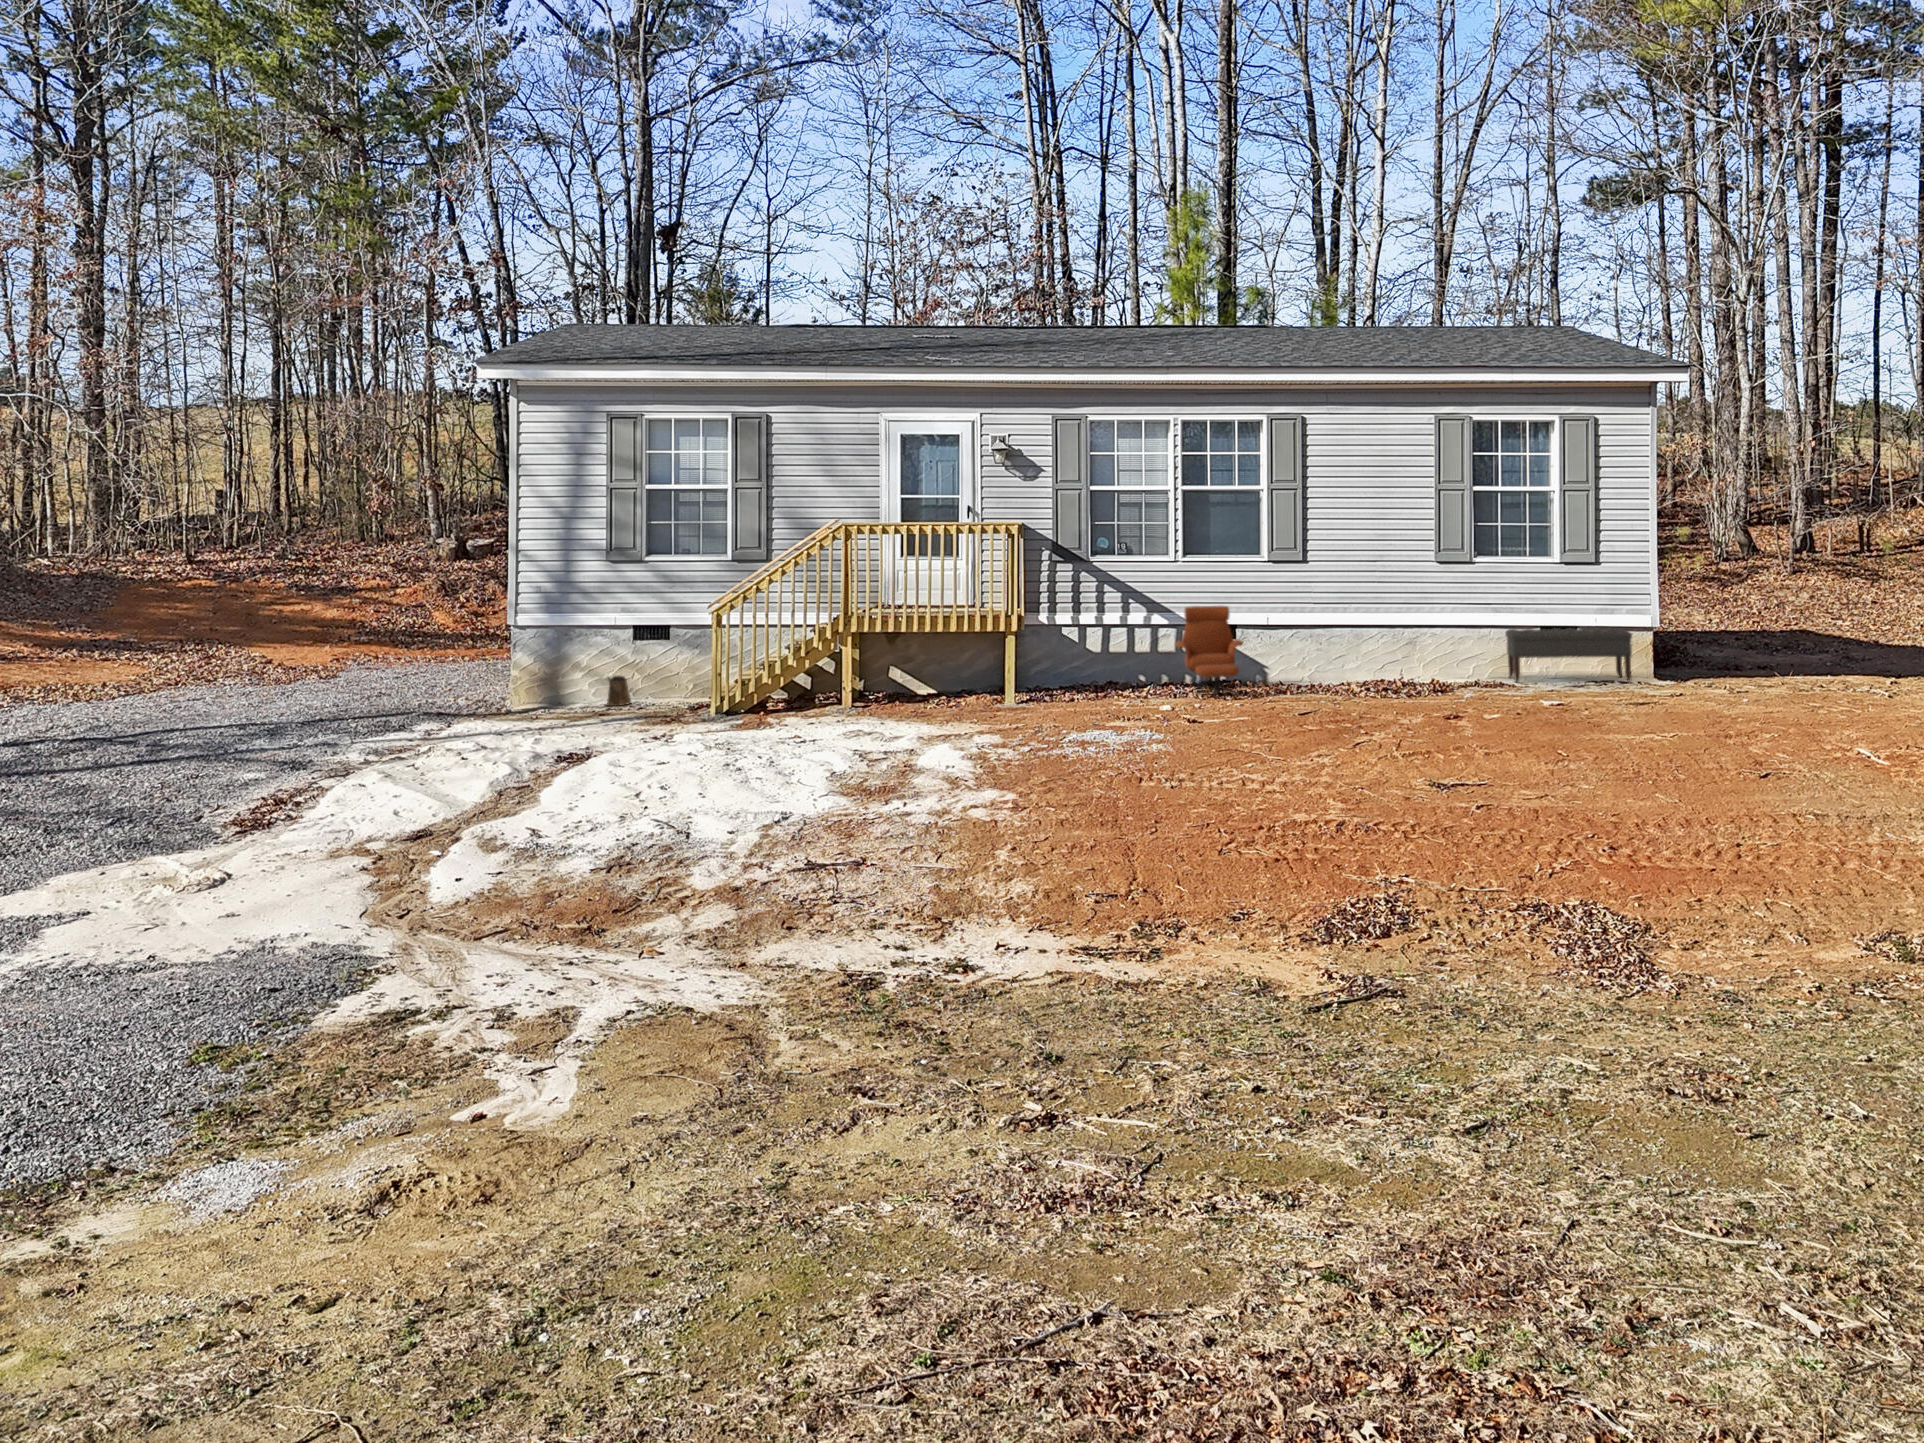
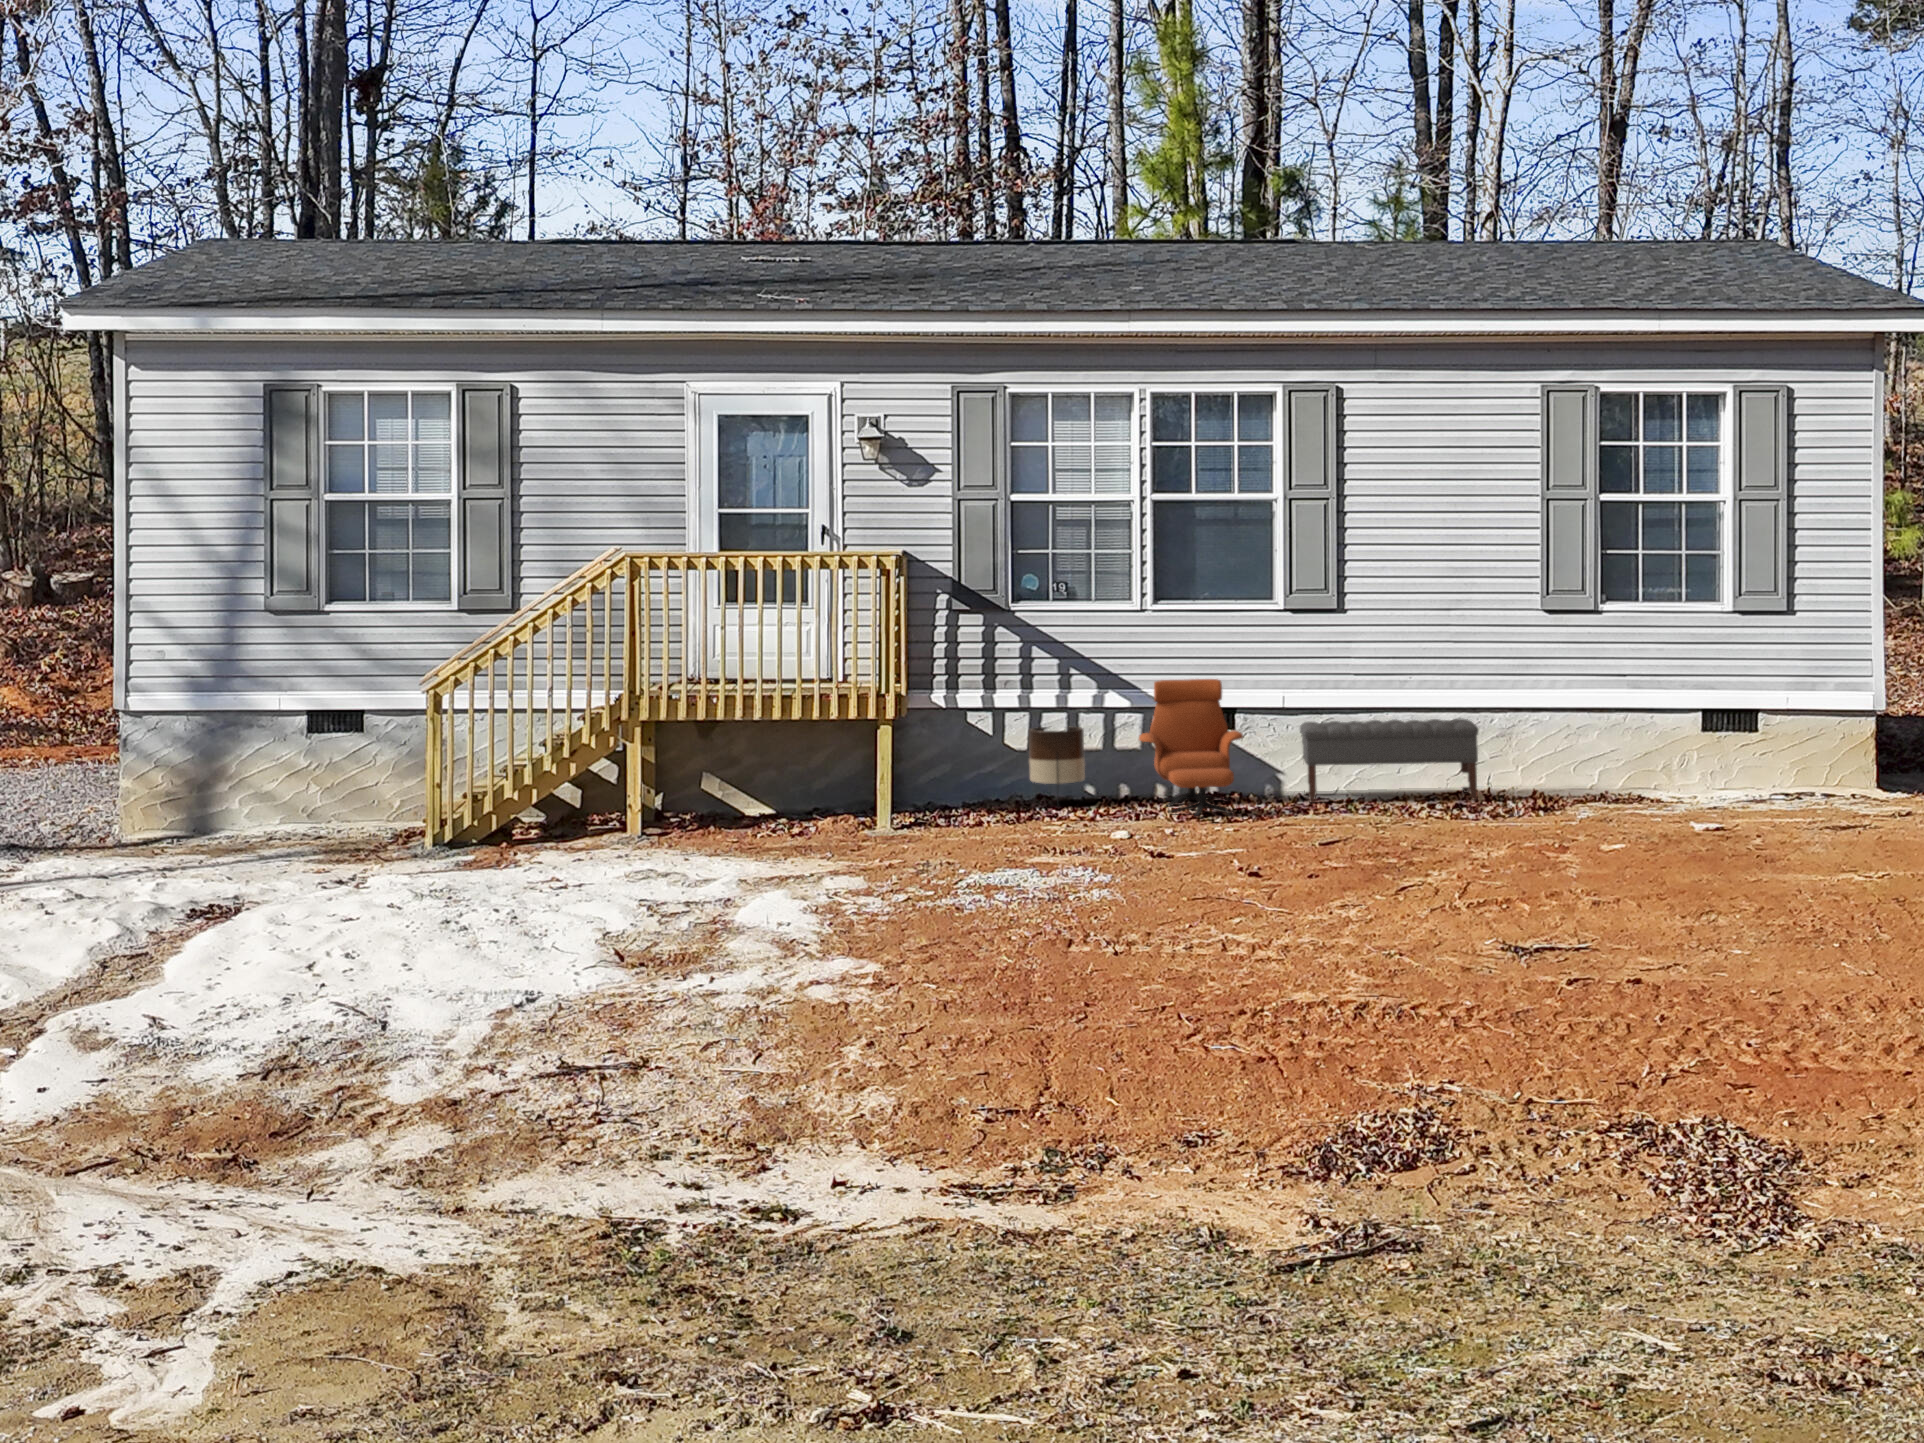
bench: present [1505,628,1632,682] -> present [1300,718,1479,803]
planter: none [1102,637,1140,690] -> present [1029,727,1085,798]
watering can: present [607,676,631,706] -> none [270,785,310,831]

